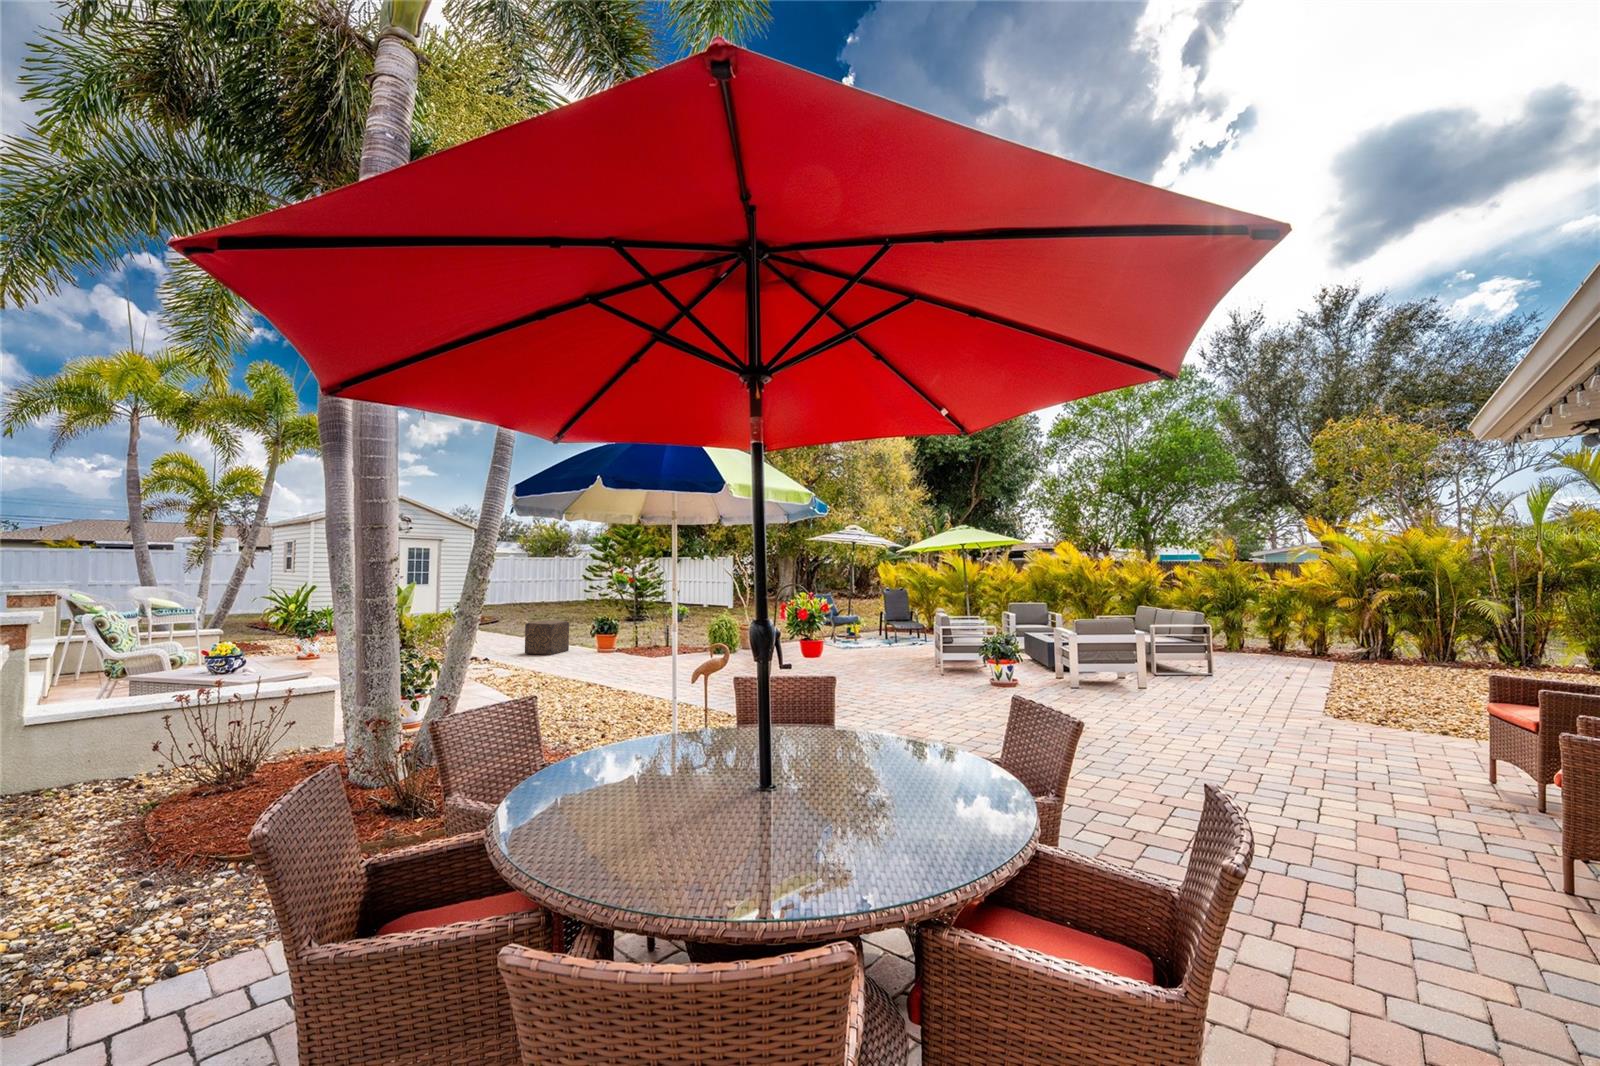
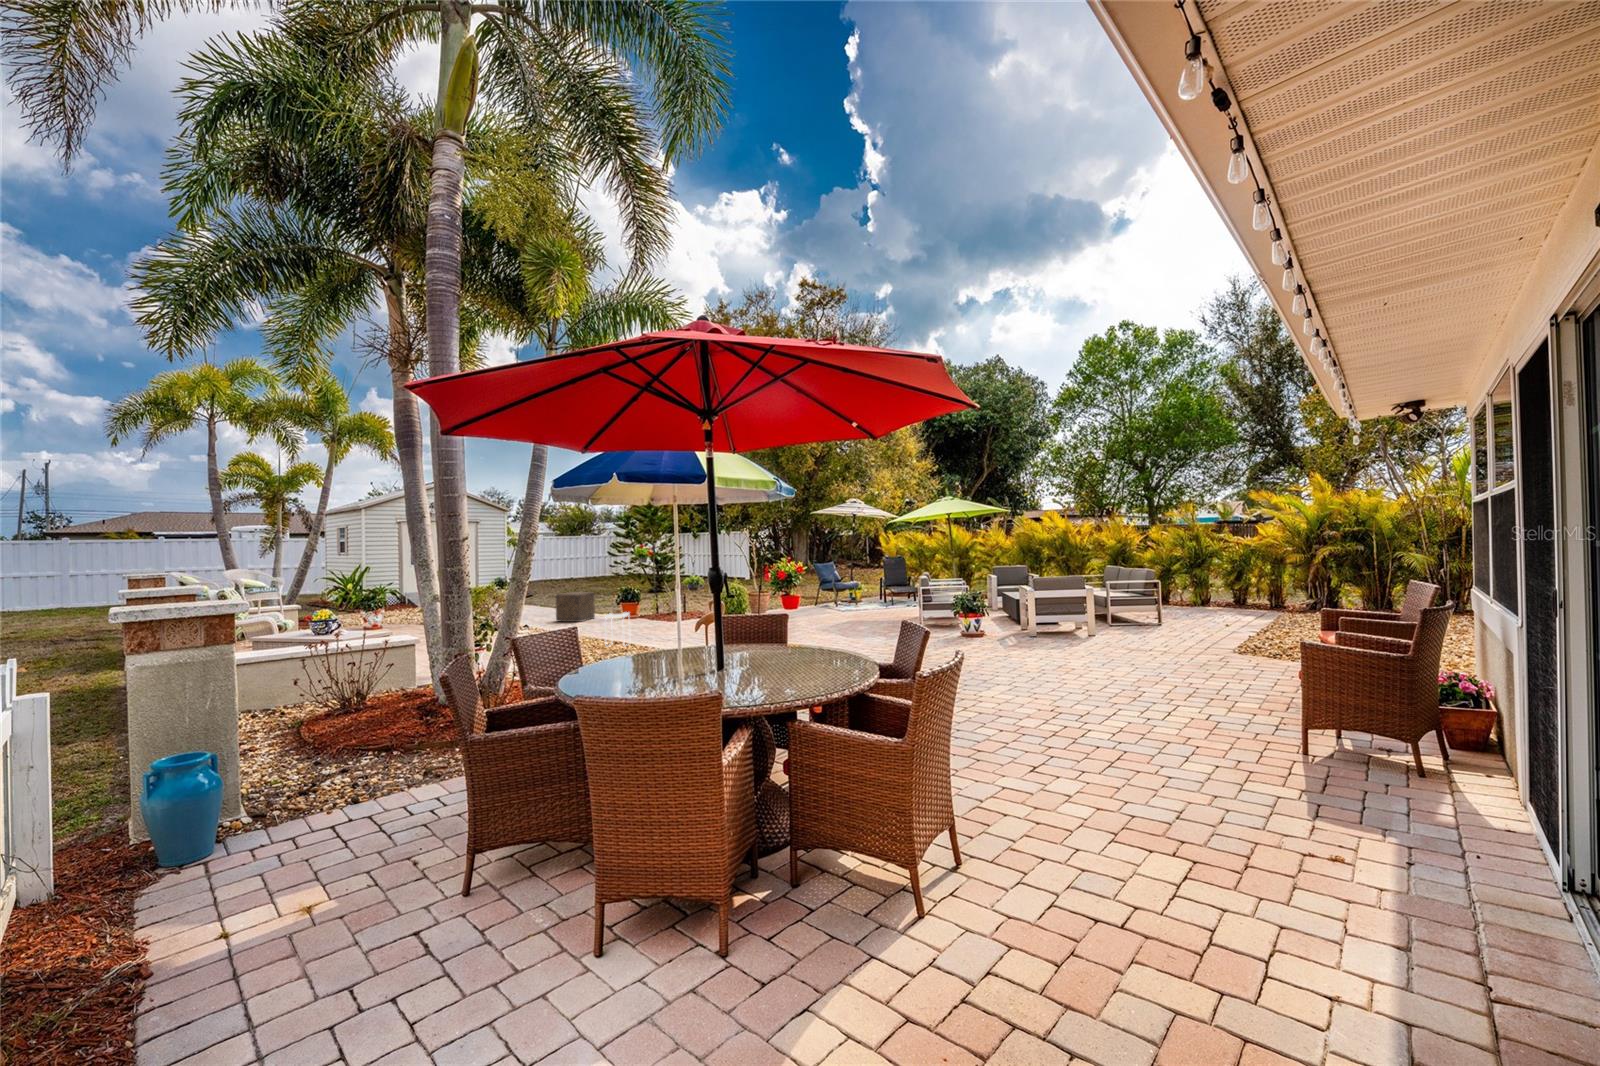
side table: none [585,645,614,688] -> present [605,610,629,620]

